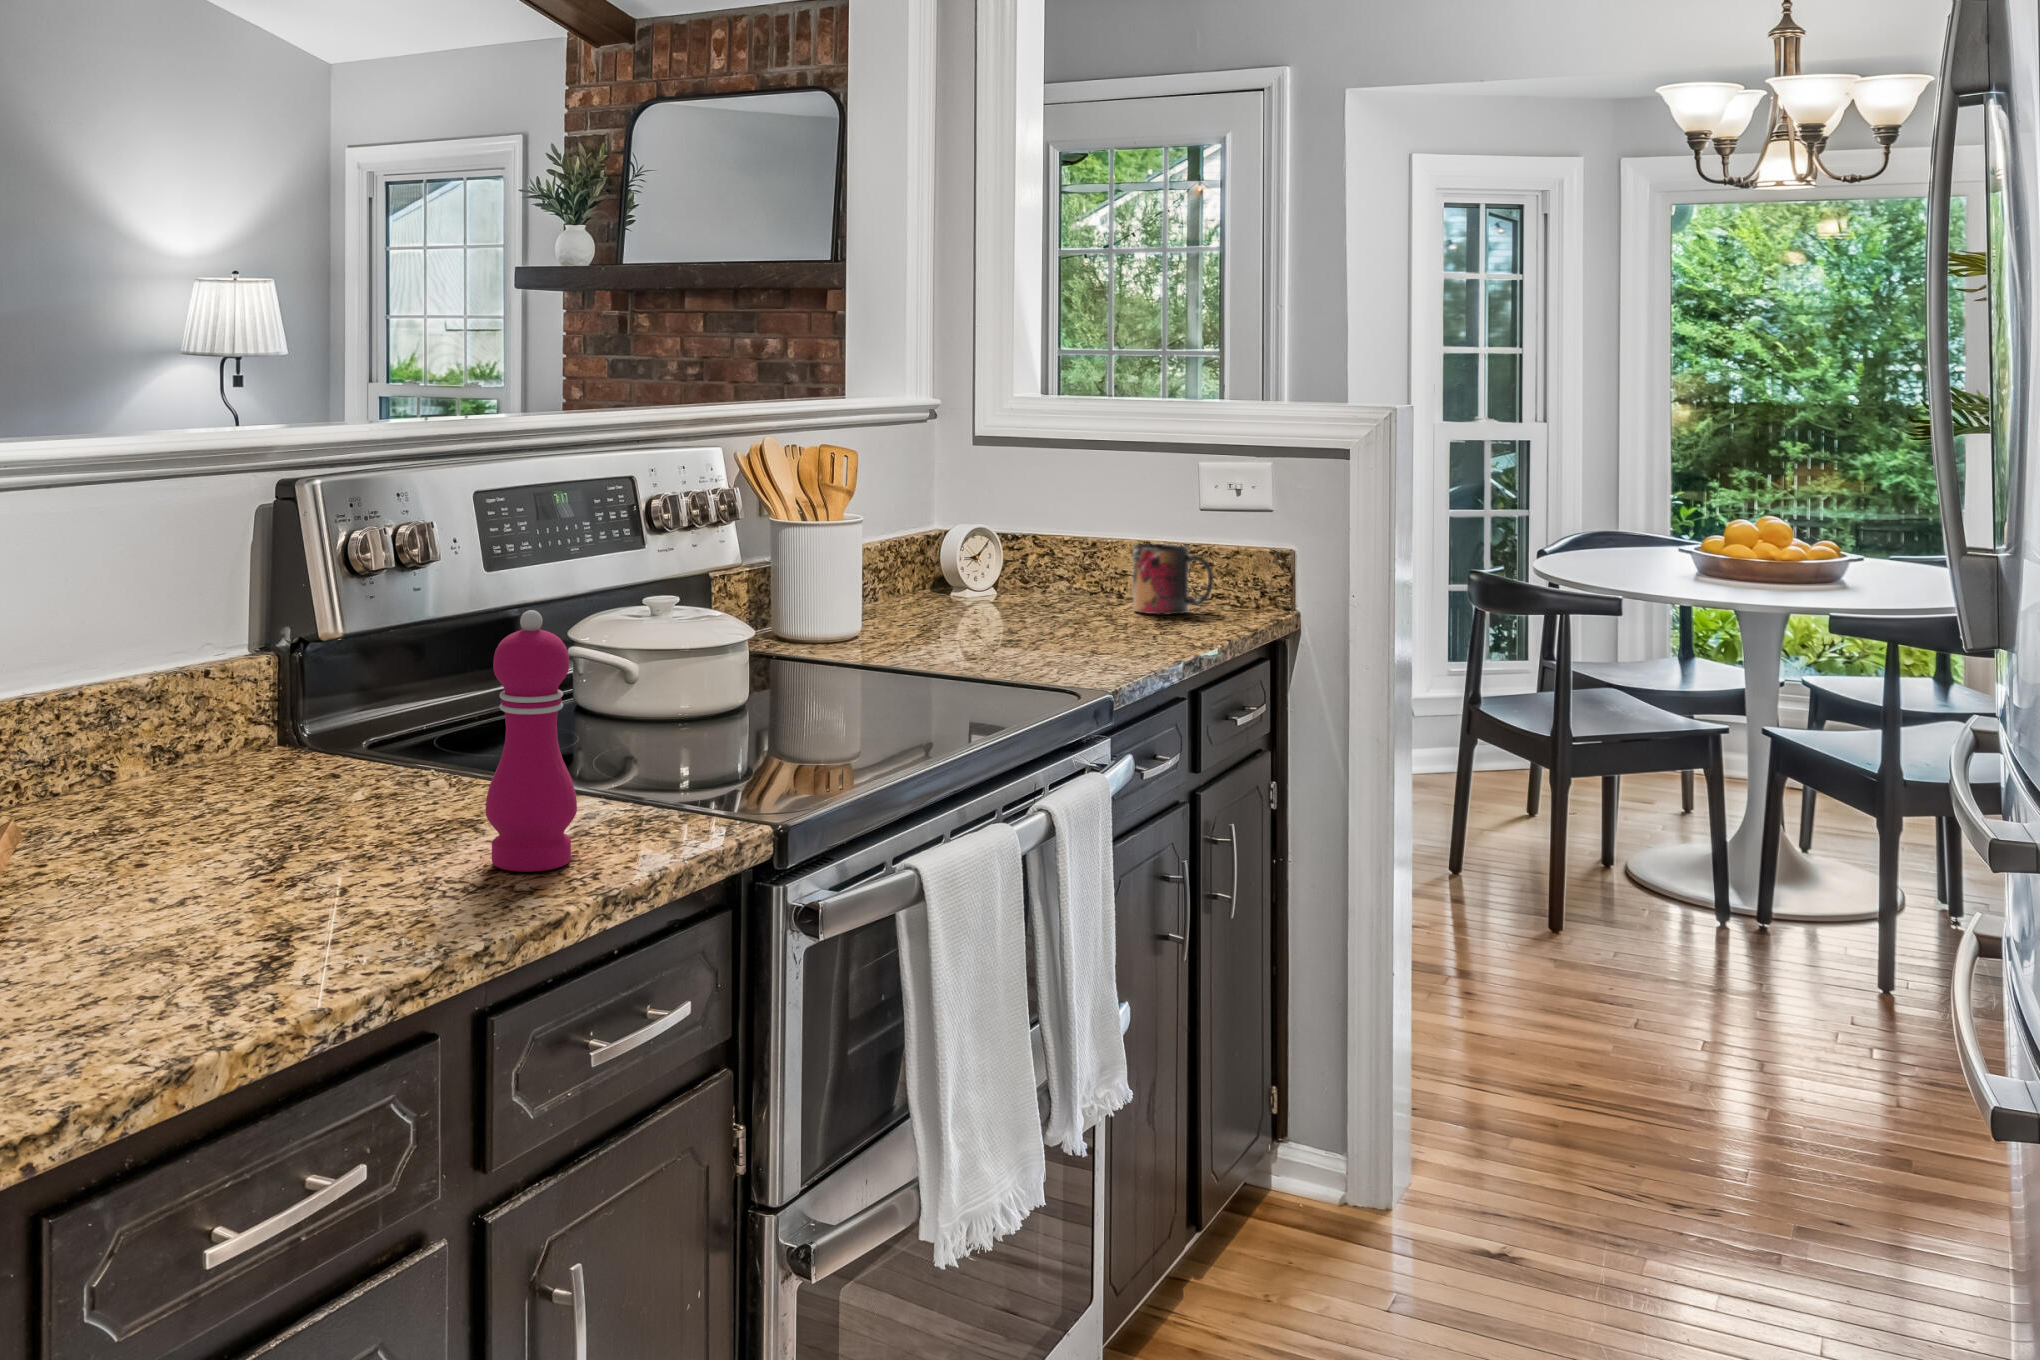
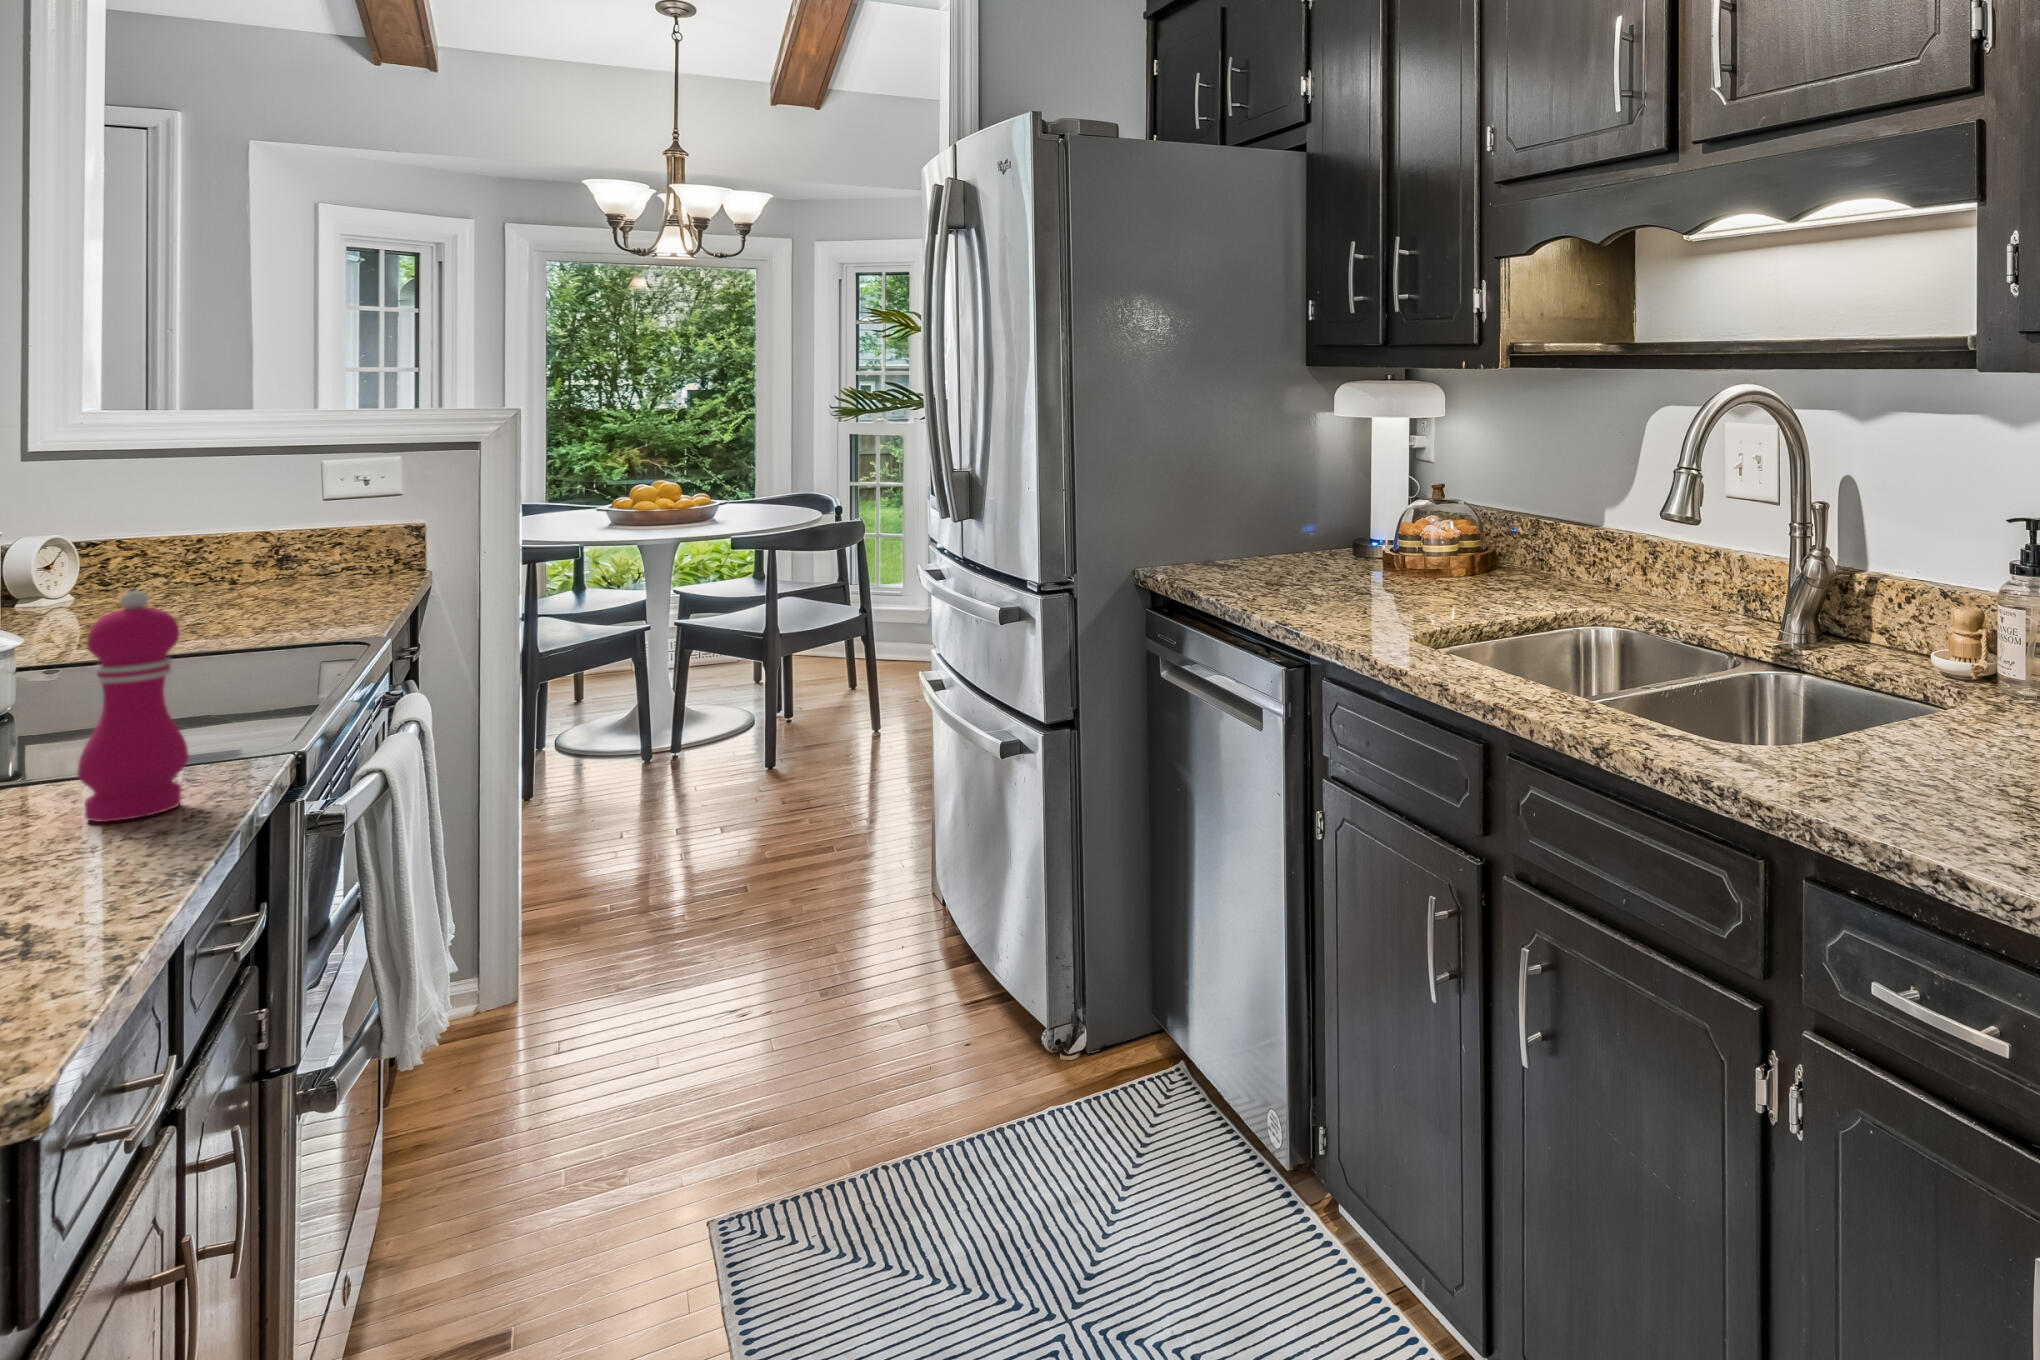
mug: present [1133,544,1213,614] -> none [271,530,355,591]

